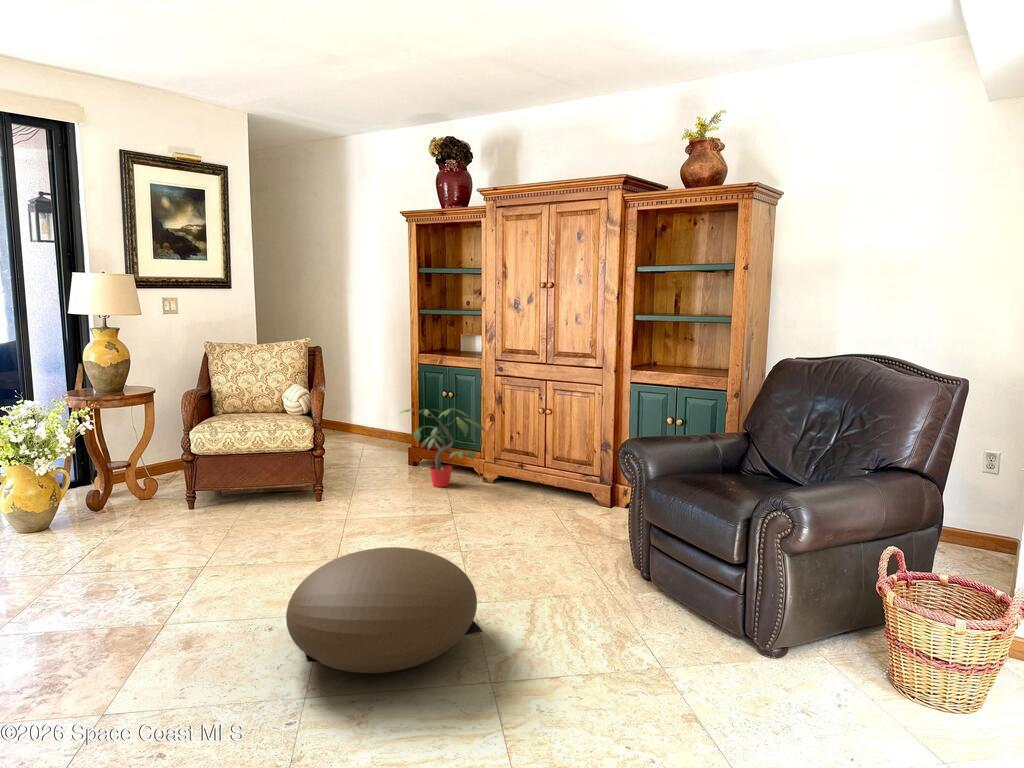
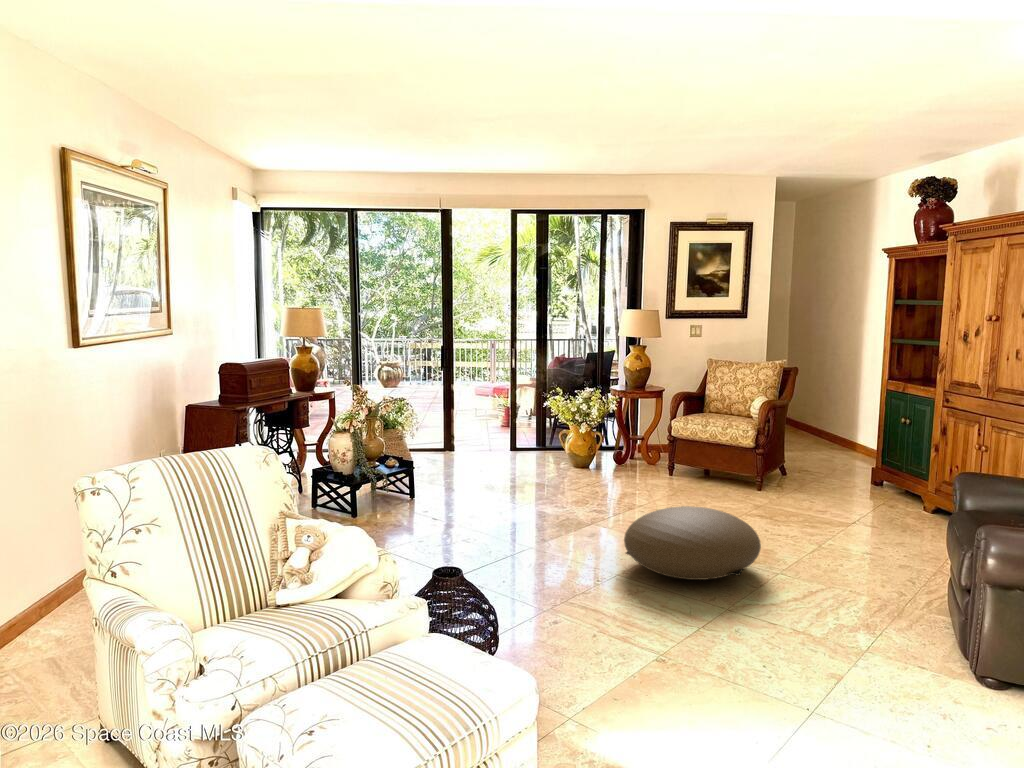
potted plant: present [401,408,486,487] -> none [844,428,926,504]

